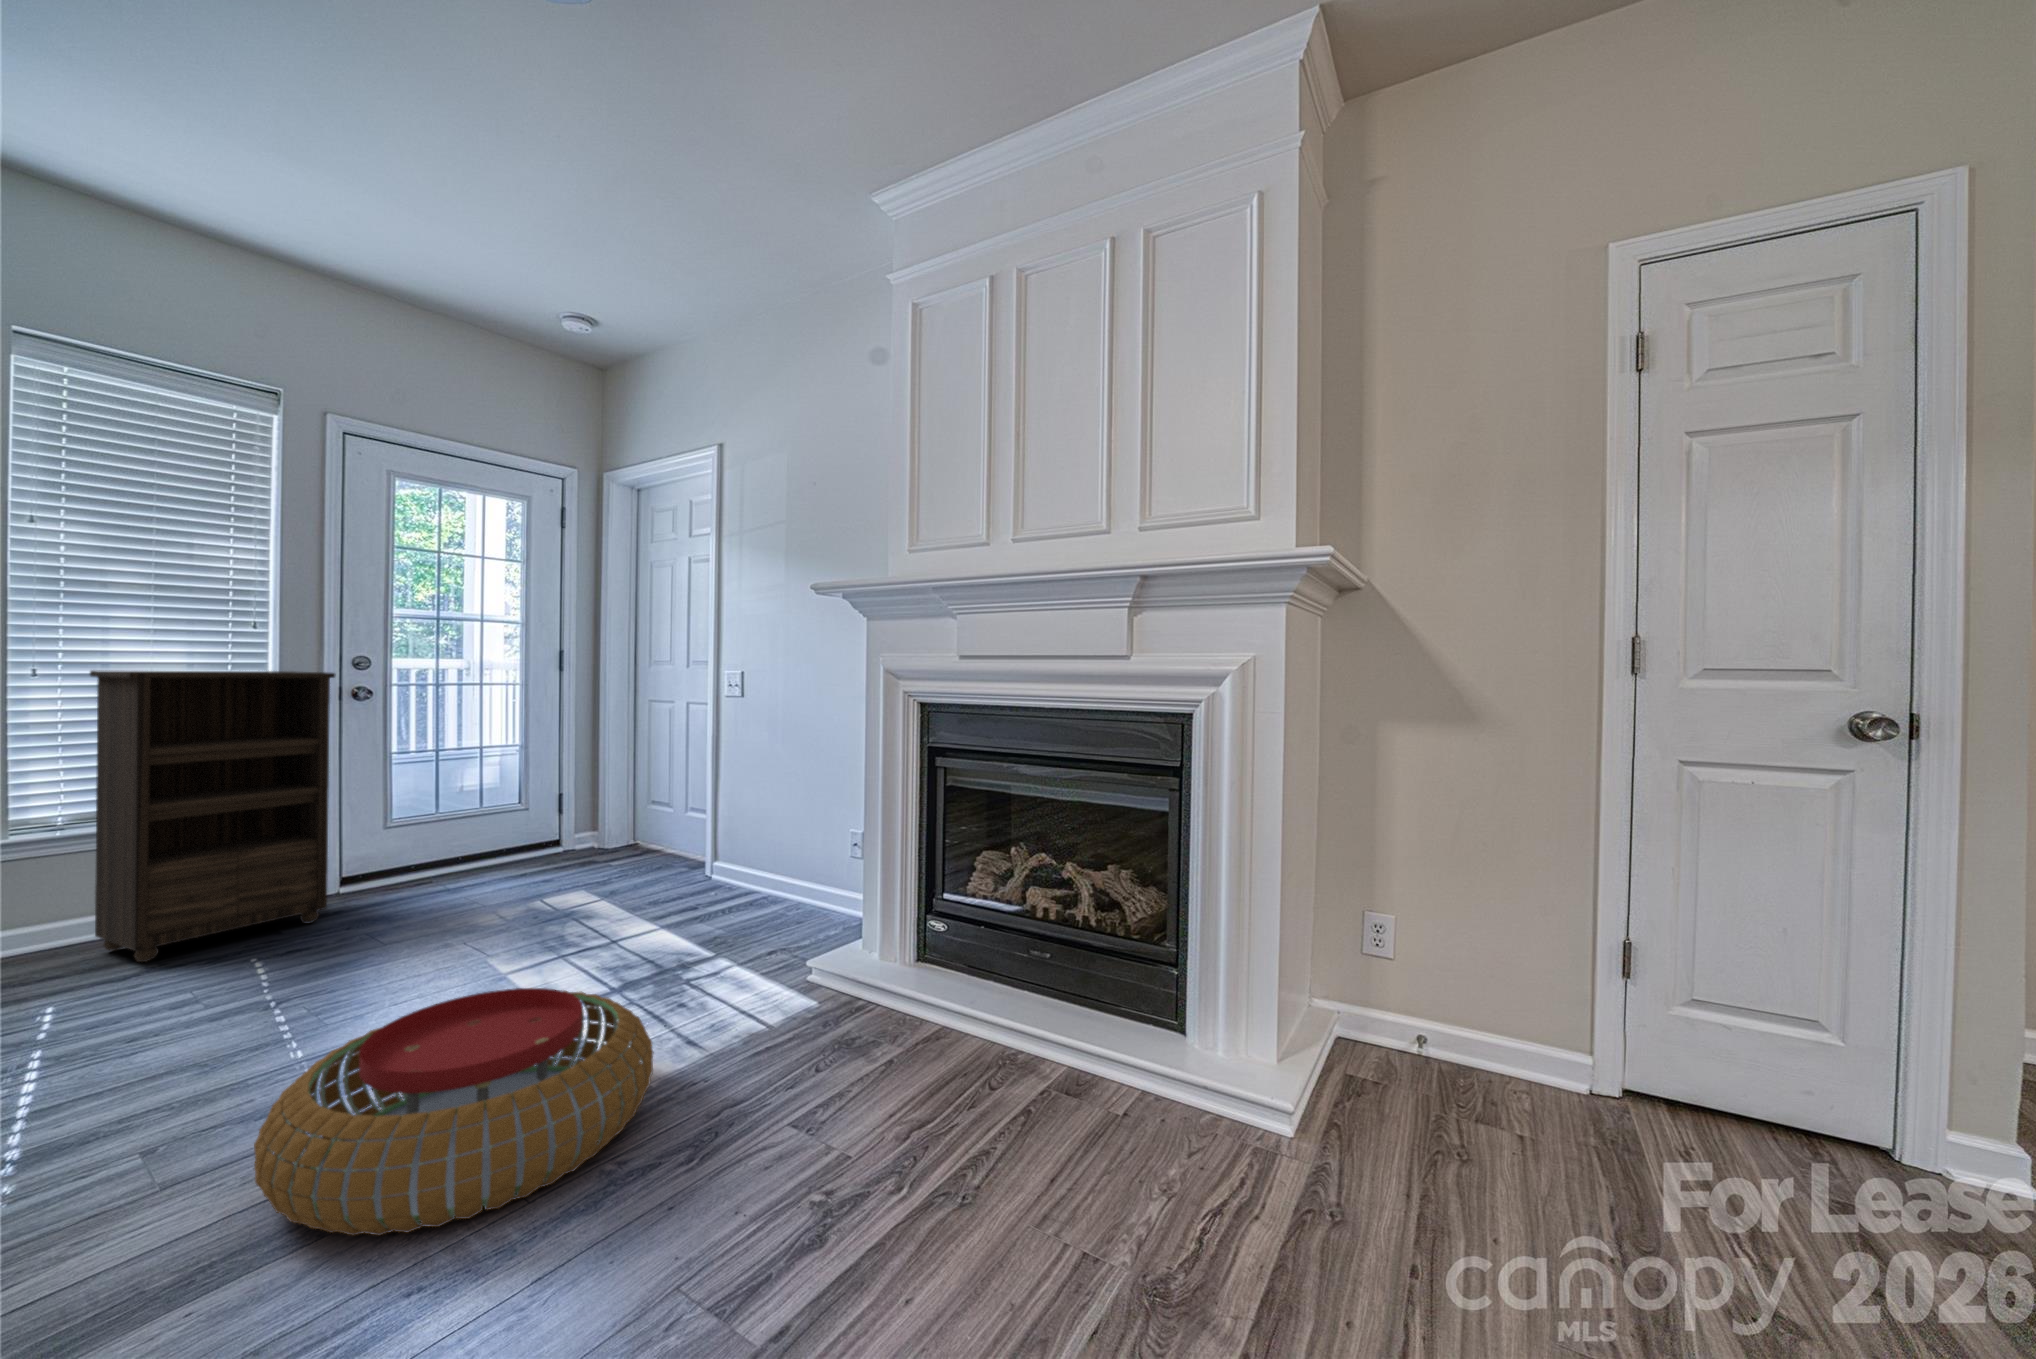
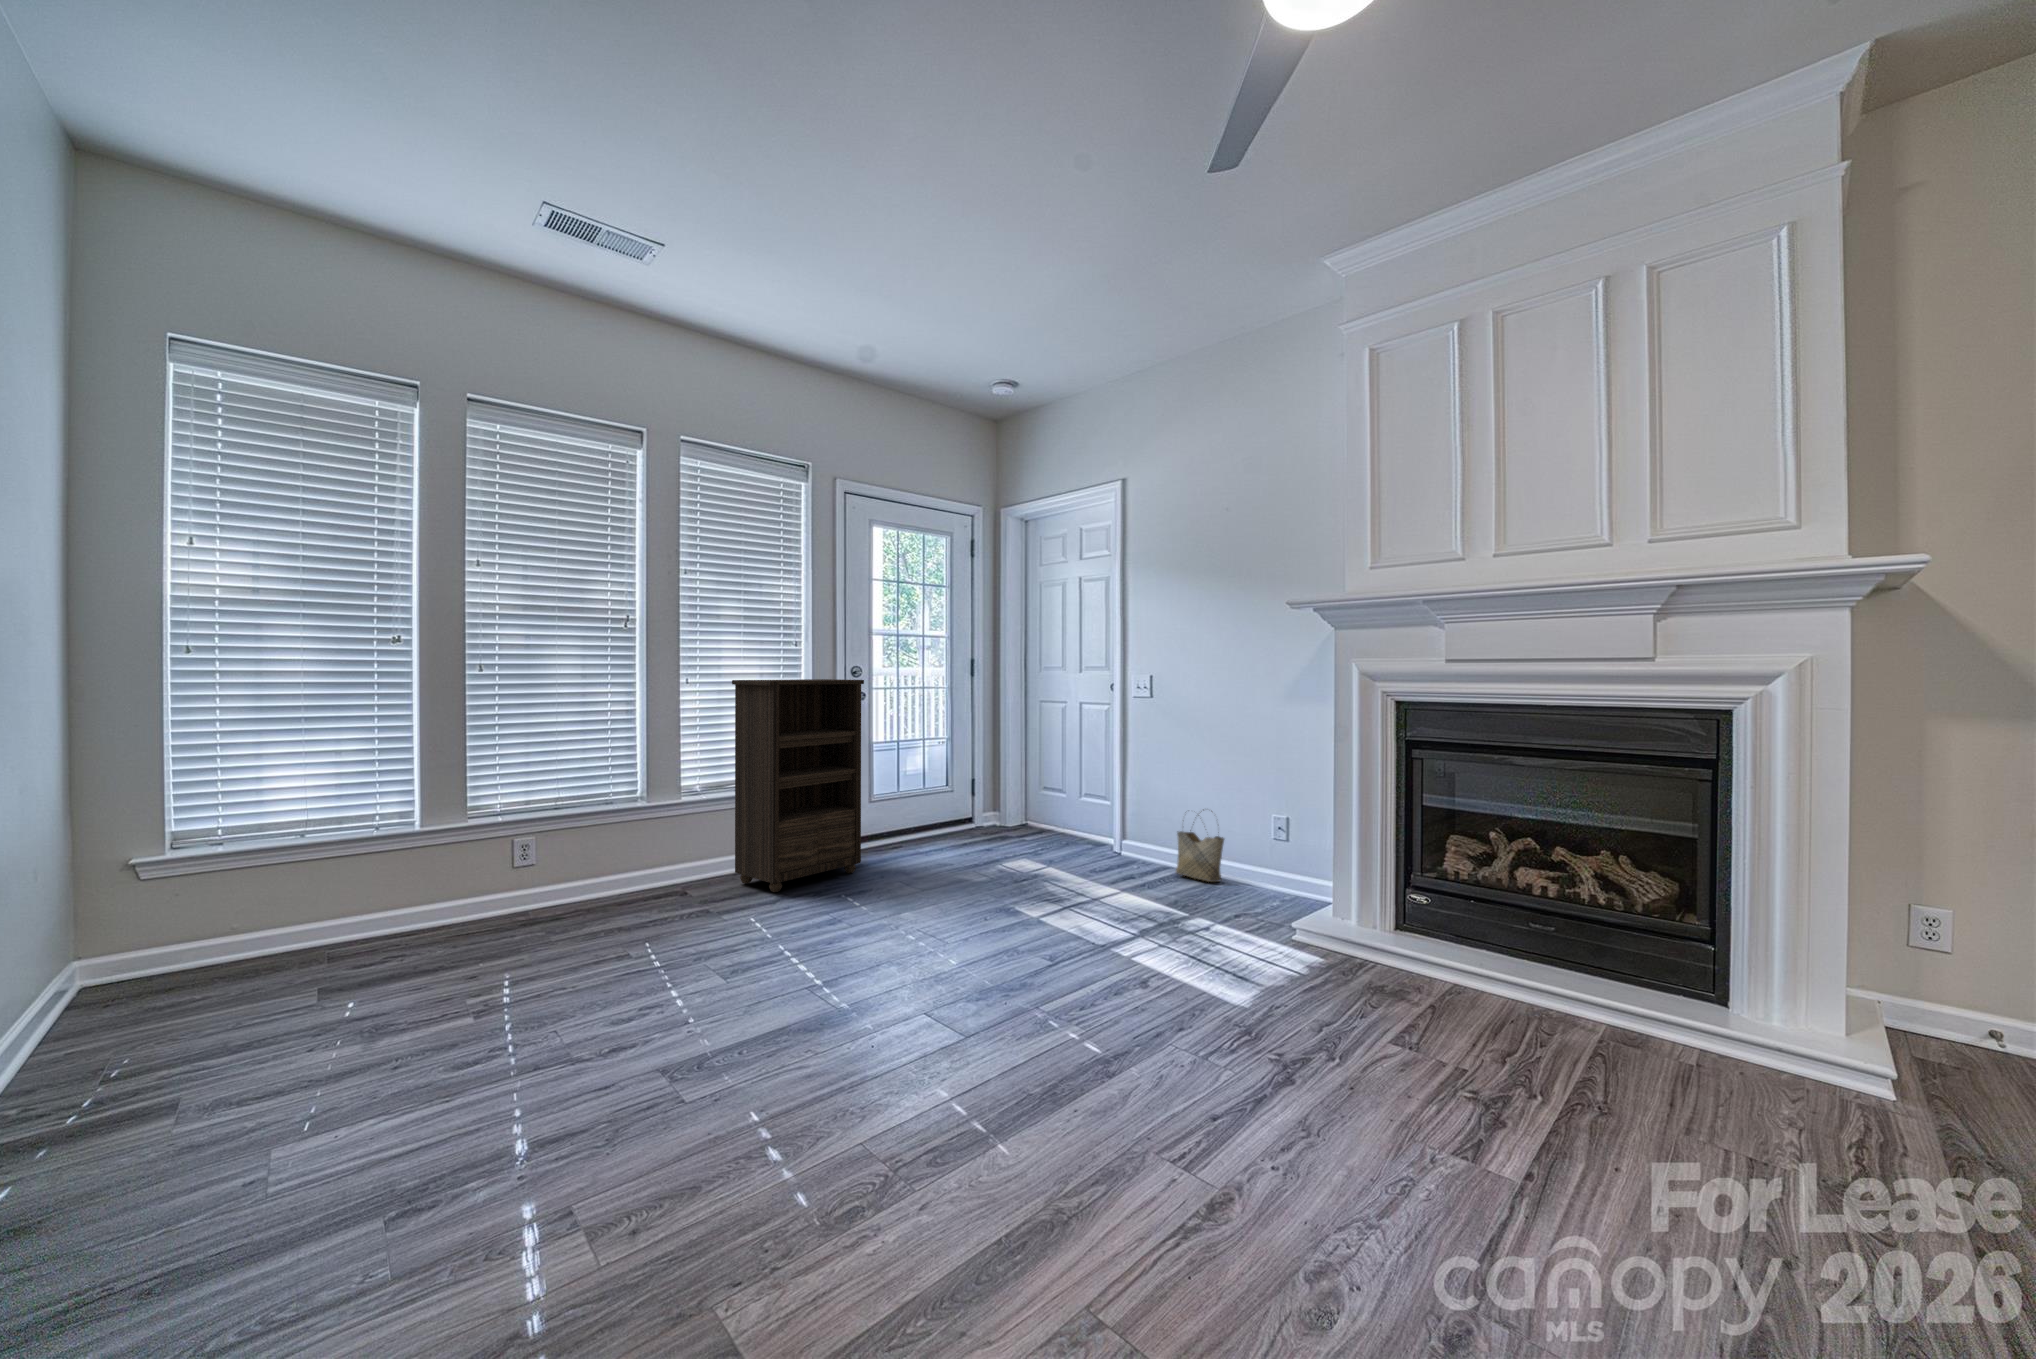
woven basket: none [751,822,803,906] -> present [1176,809,1224,882]
pouf: present [254,988,654,1236] -> none [1029,919,1268,1071]

